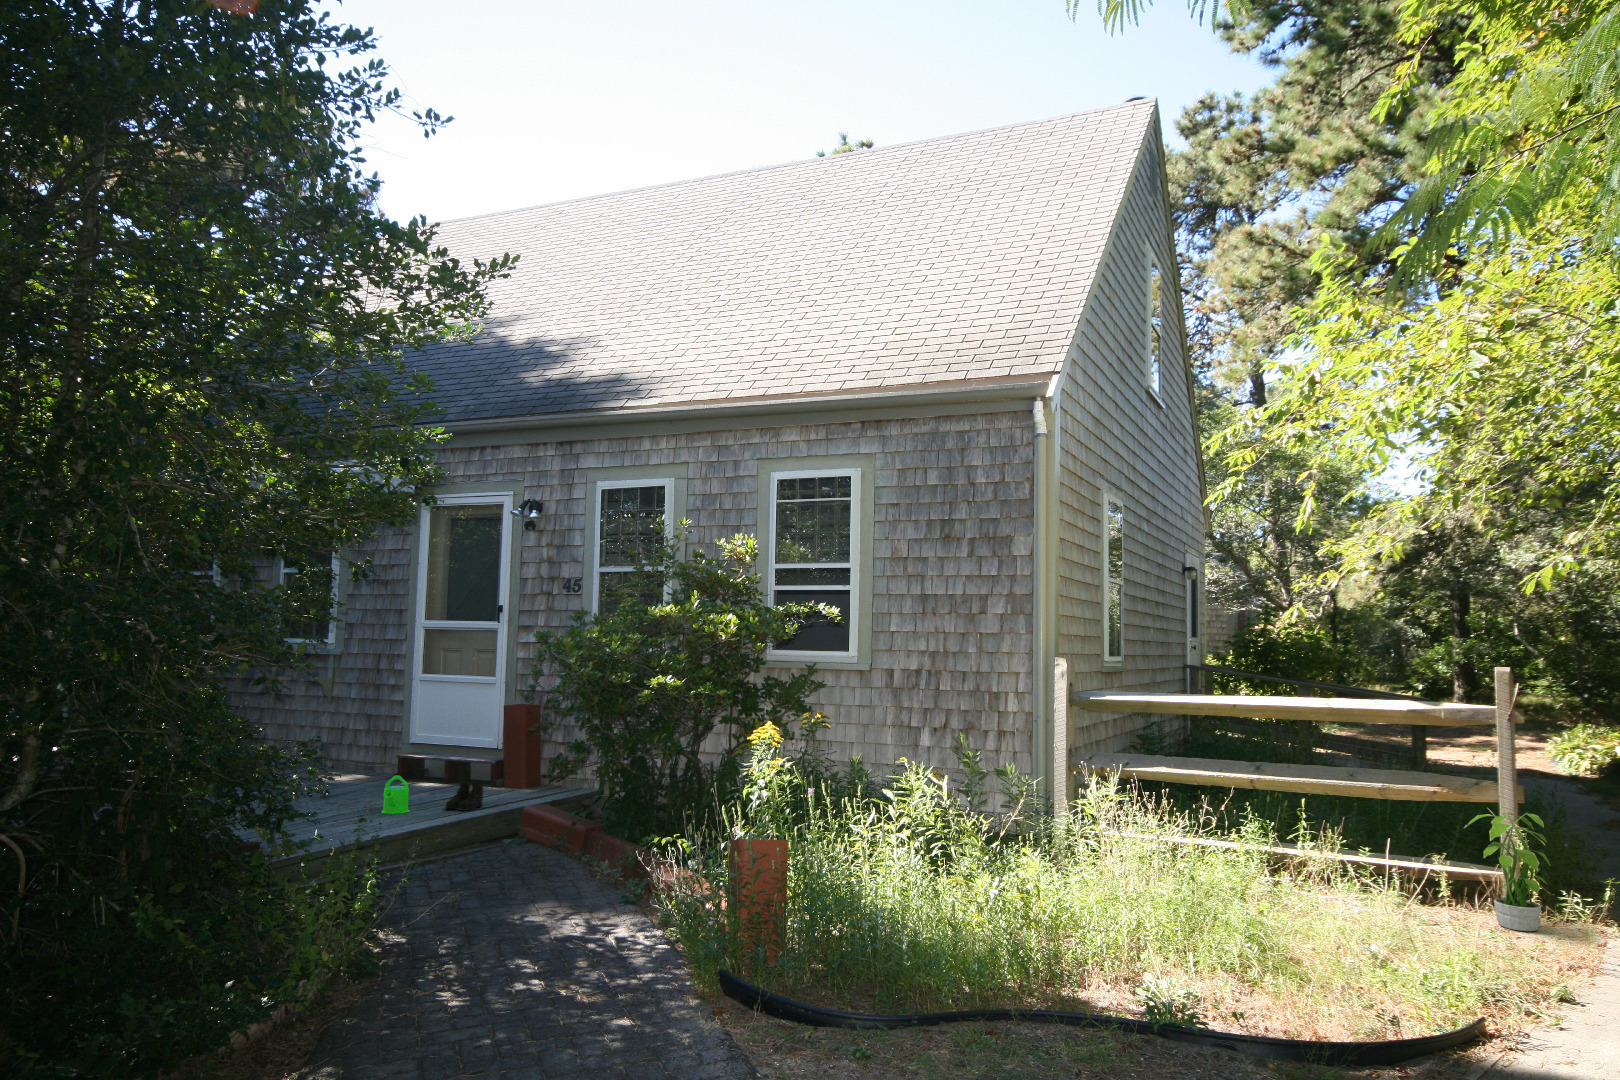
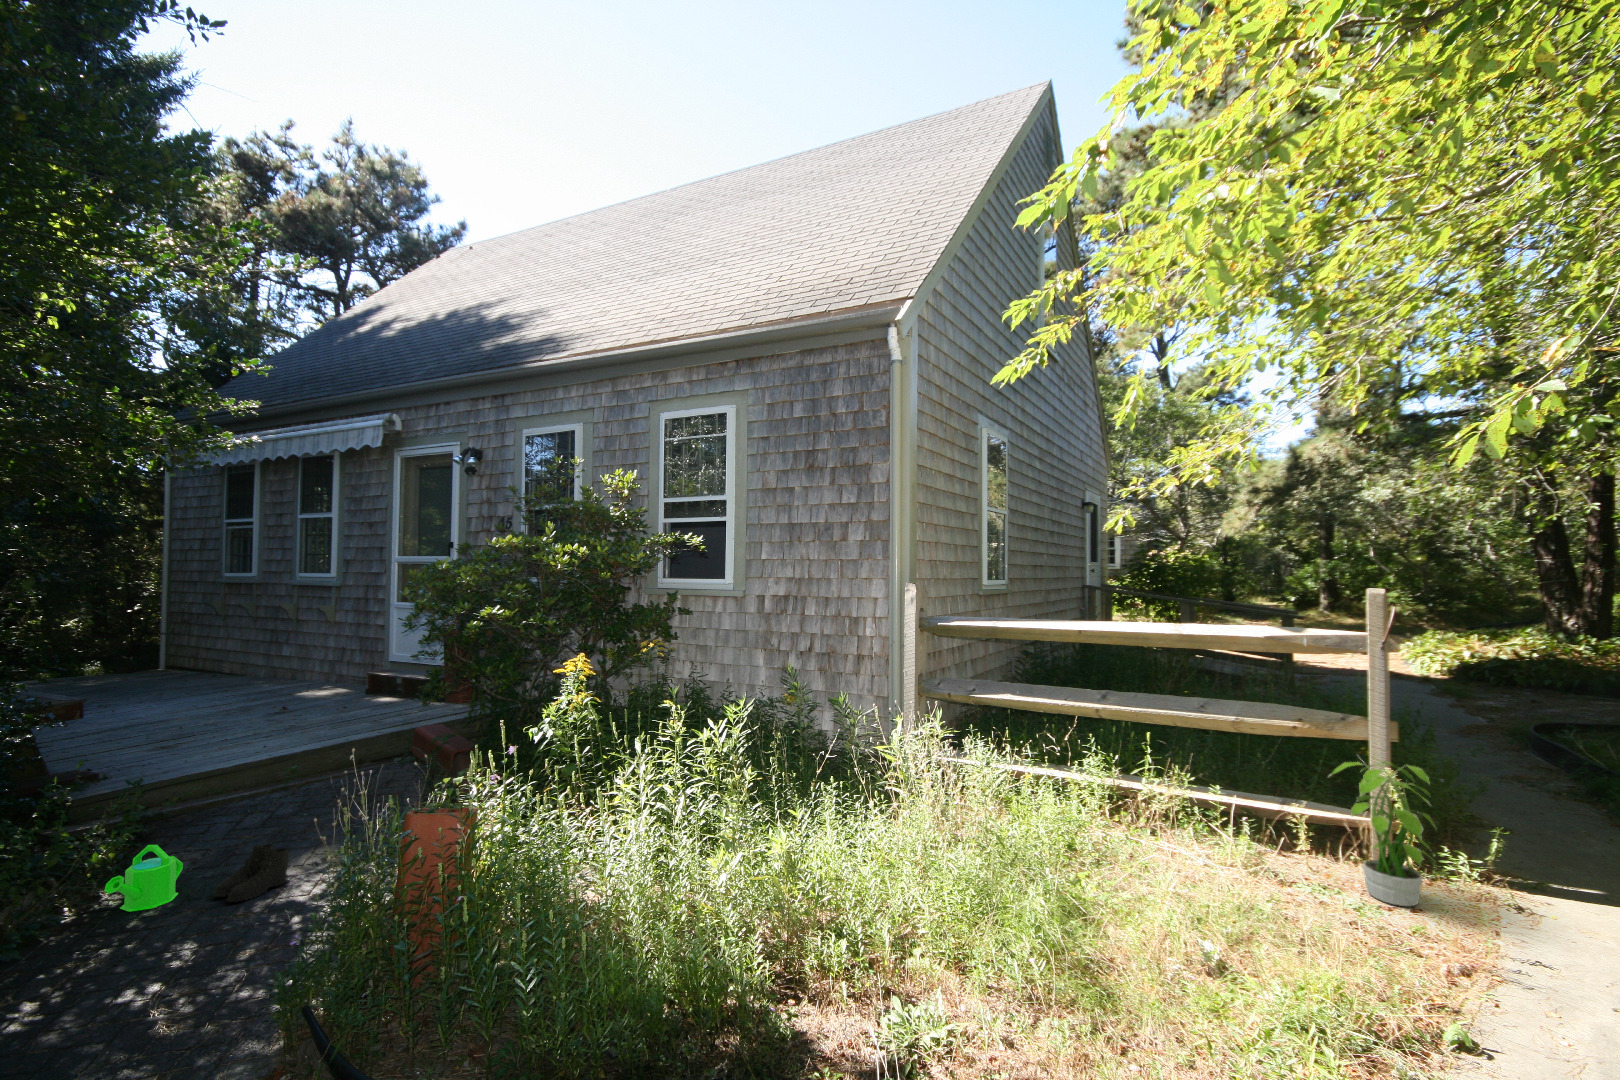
watering can: present [381,775,410,814] -> present [105,845,183,912]
boots: present [445,781,483,811] -> present [213,844,290,902]

